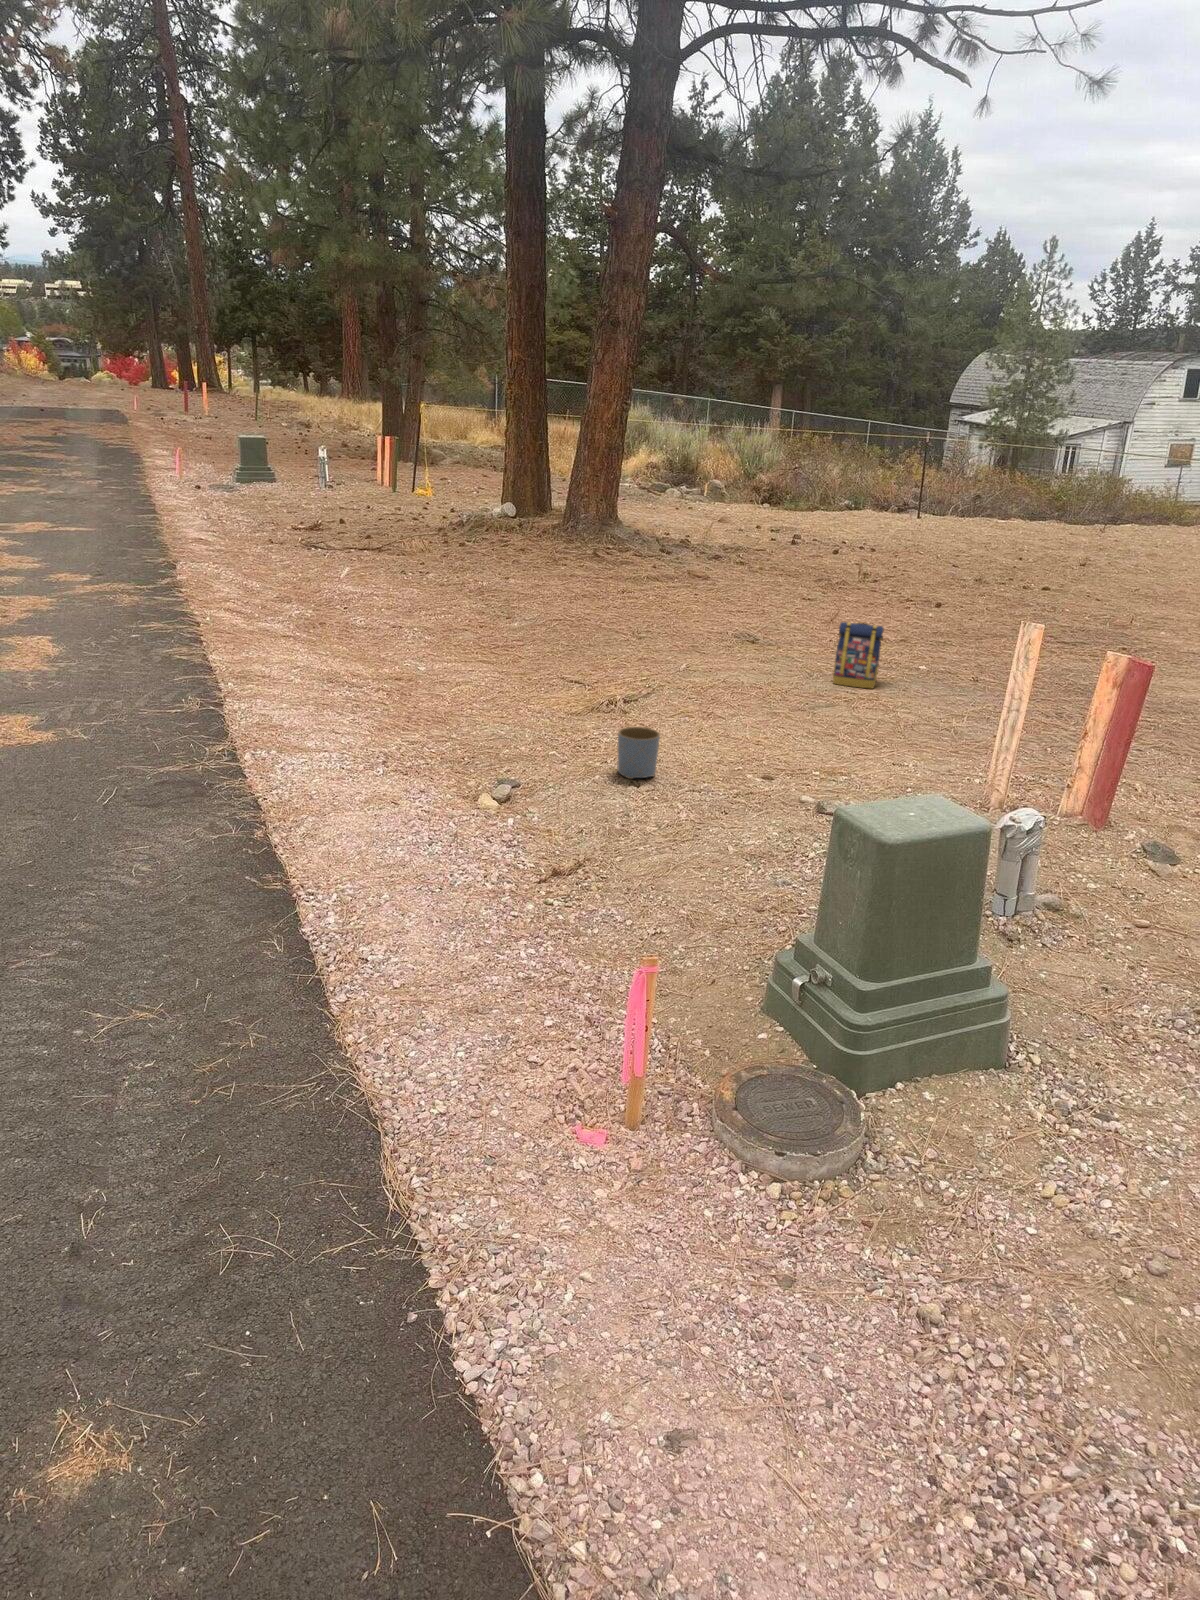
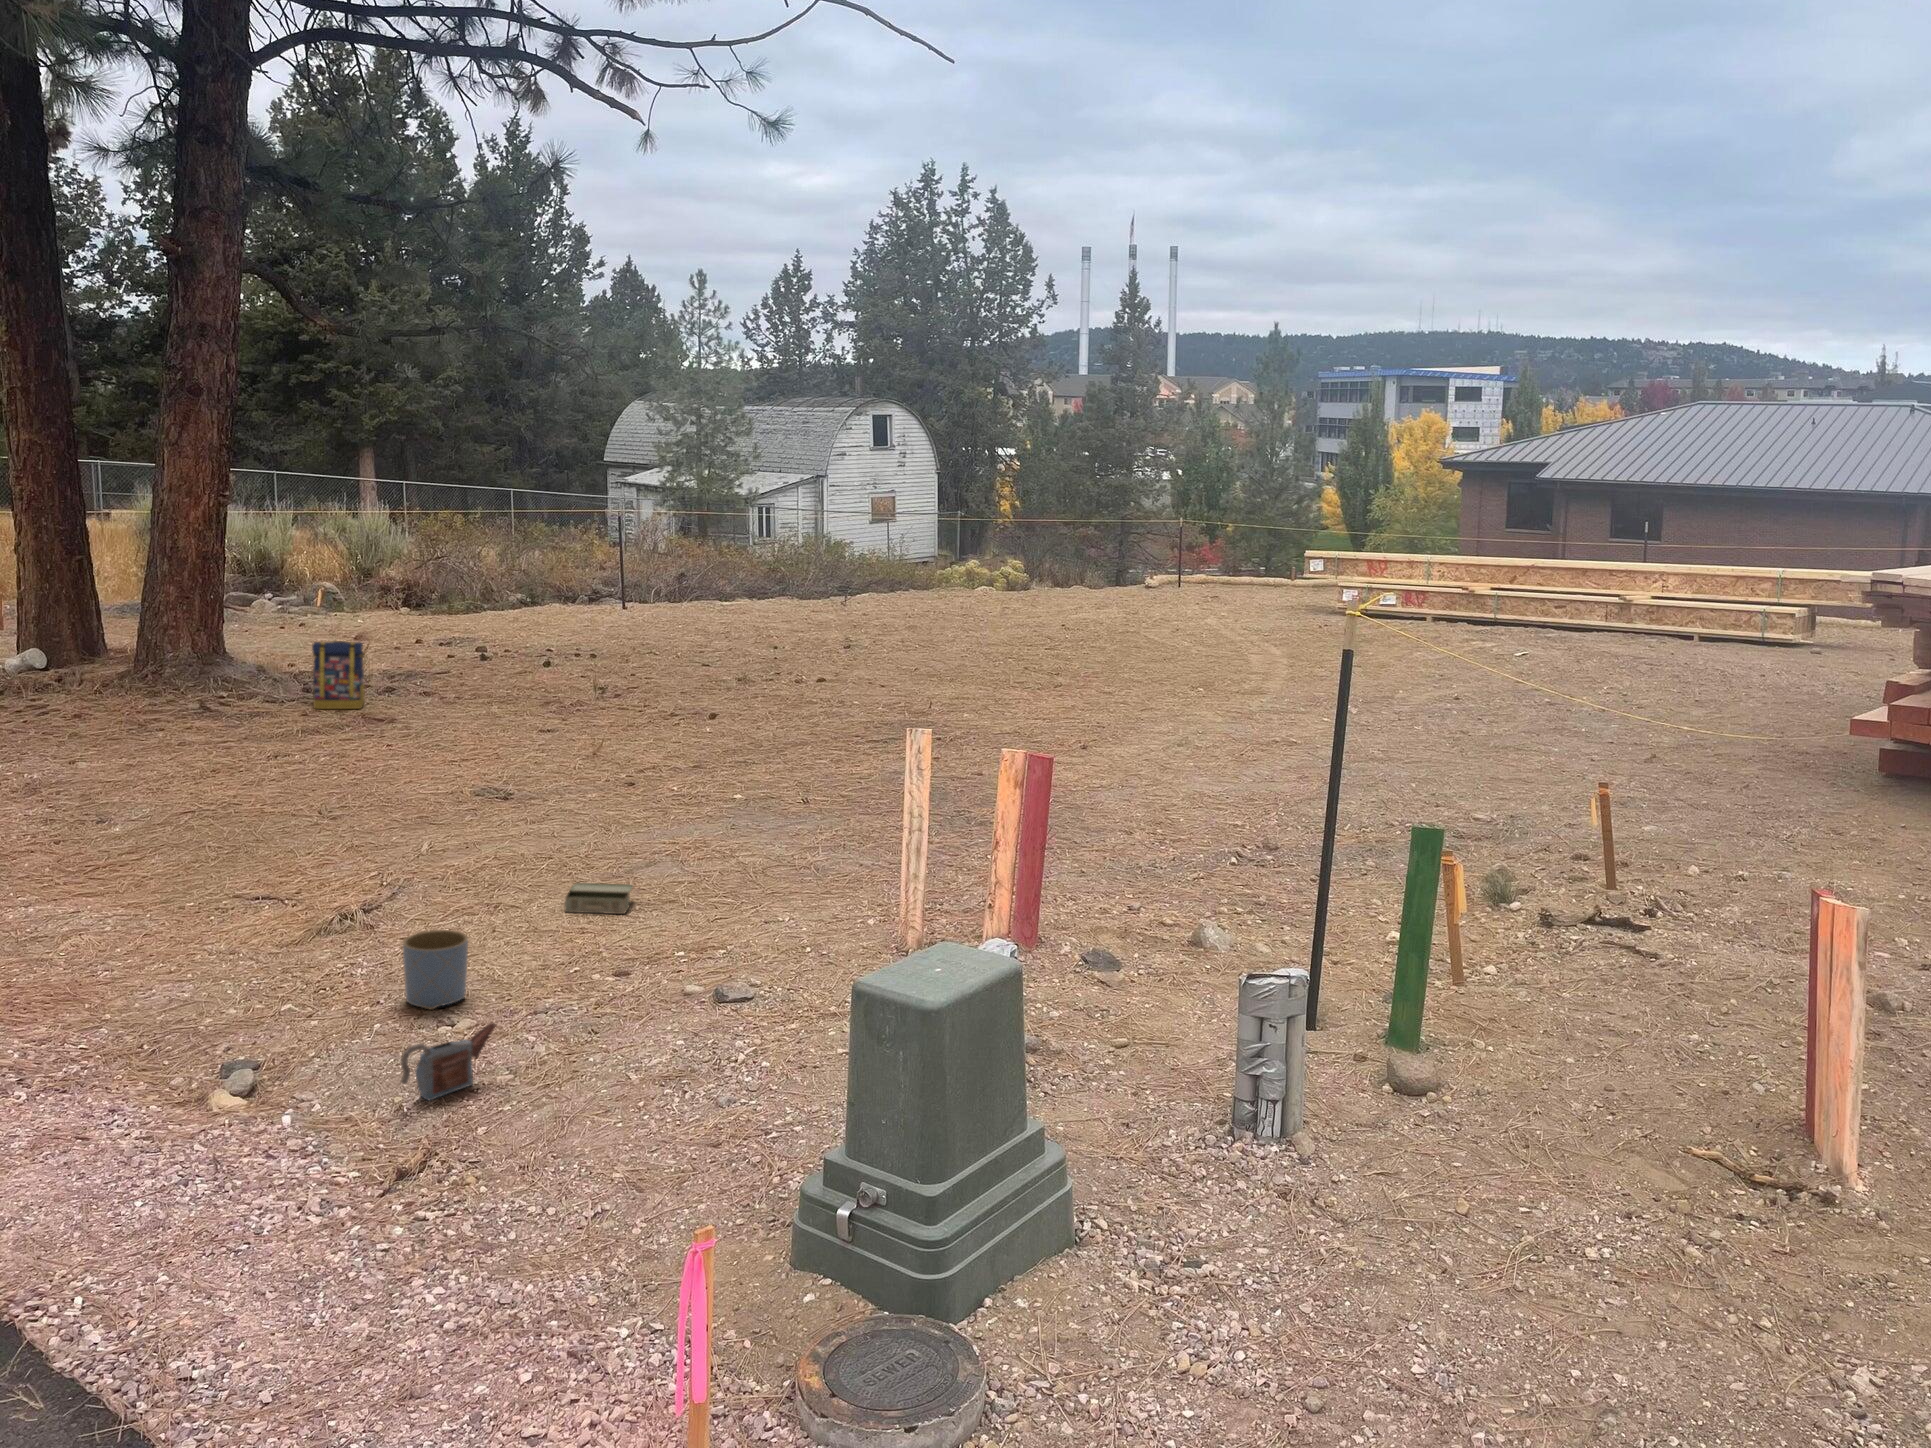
backpack: present [833,622,883,688] -> present [312,641,365,709]
toolbox: none [750,717,802,744] -> present [565,883,633,914]
watering can: none [577,791,648,834] -> present [400,1023,496,1100]

